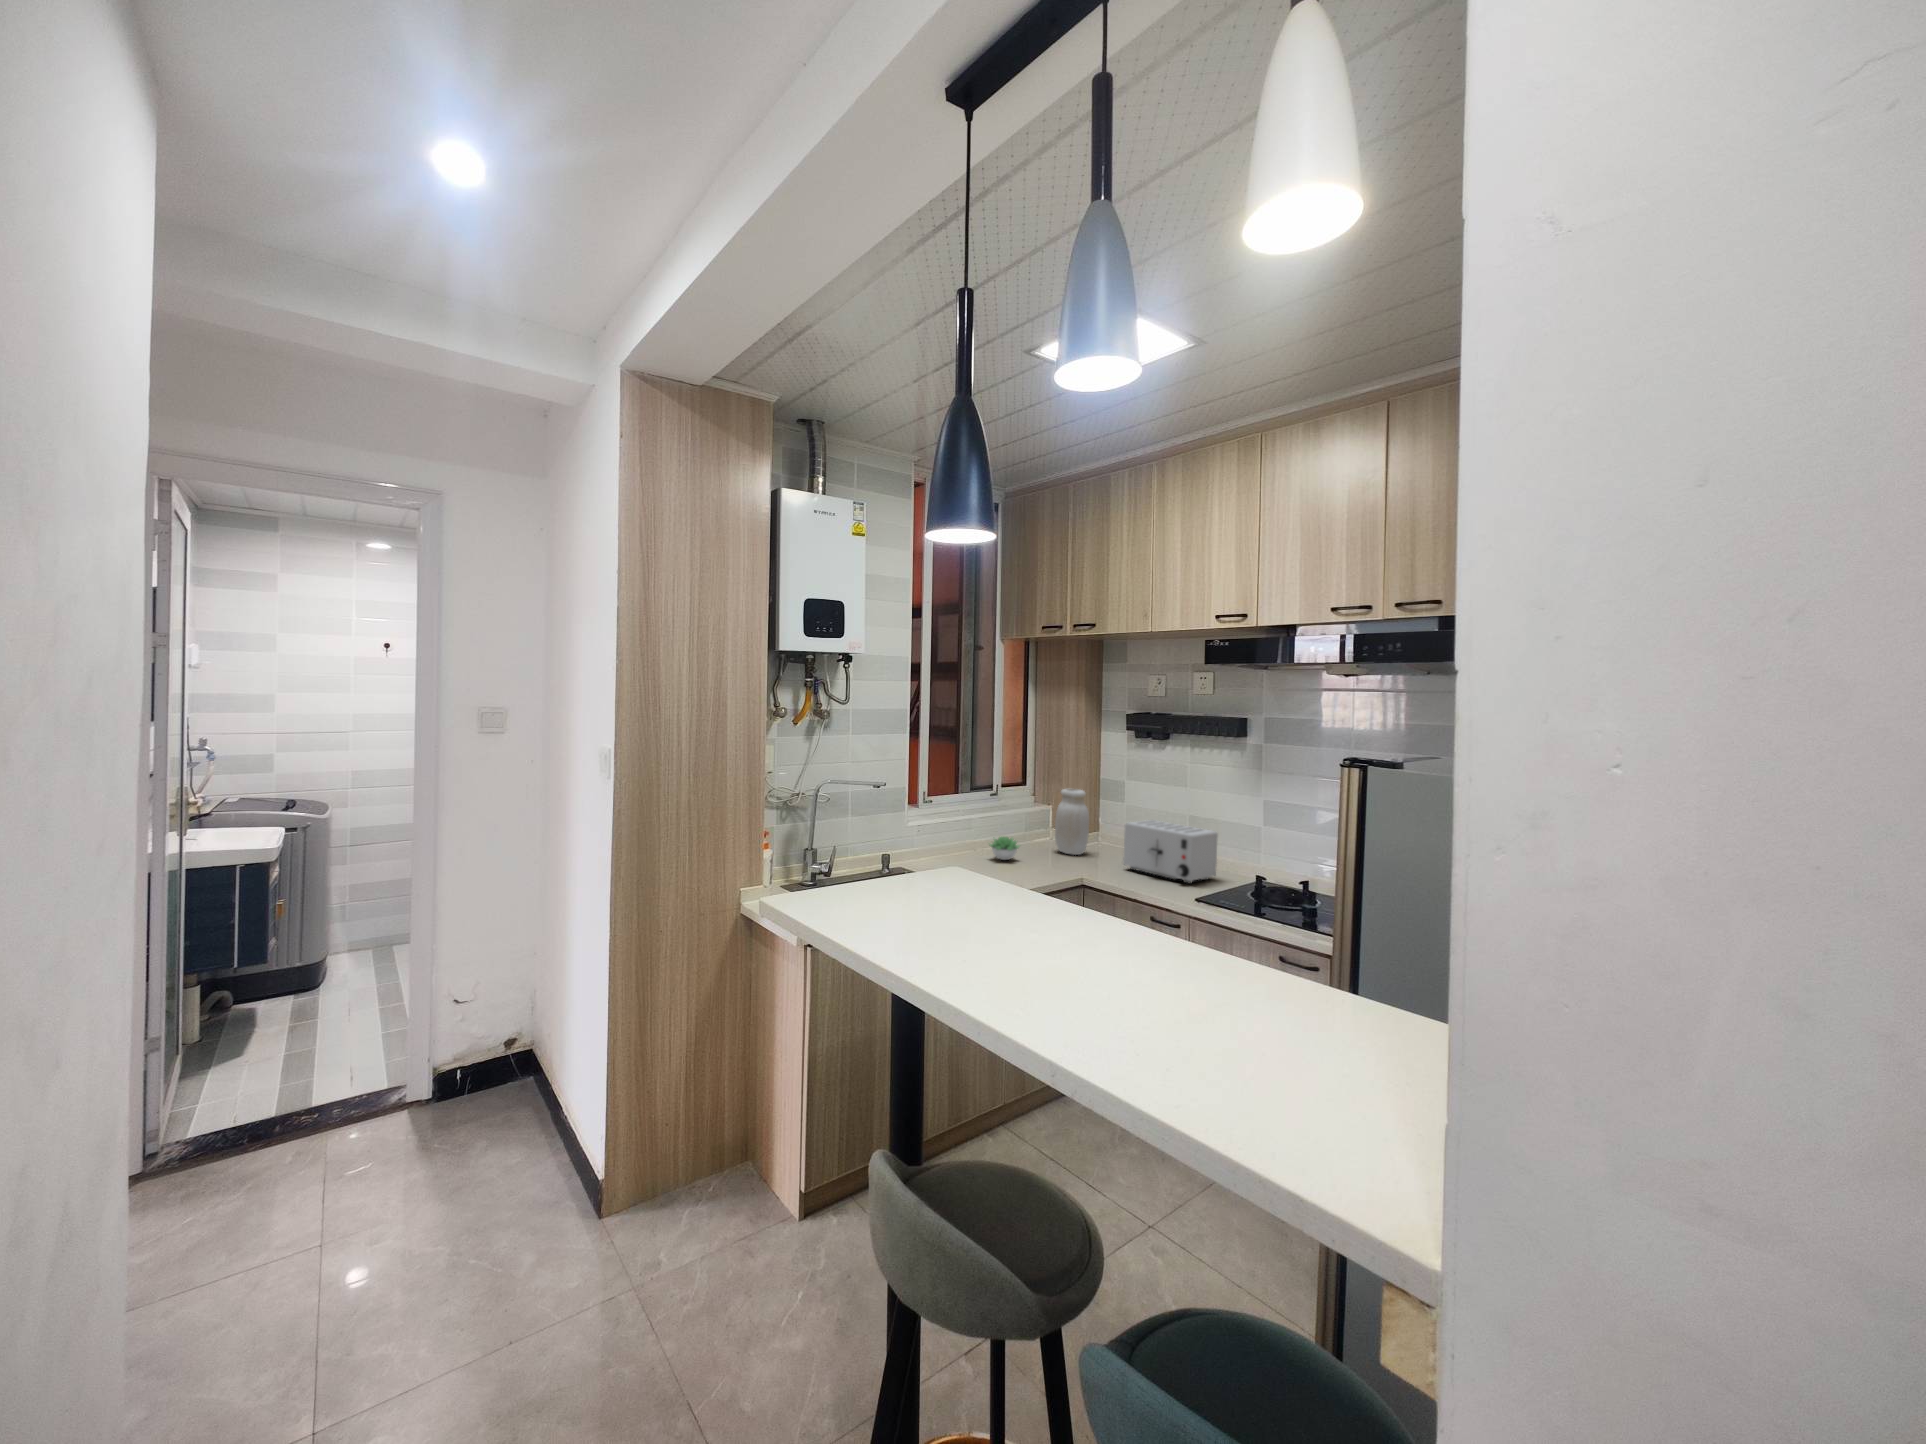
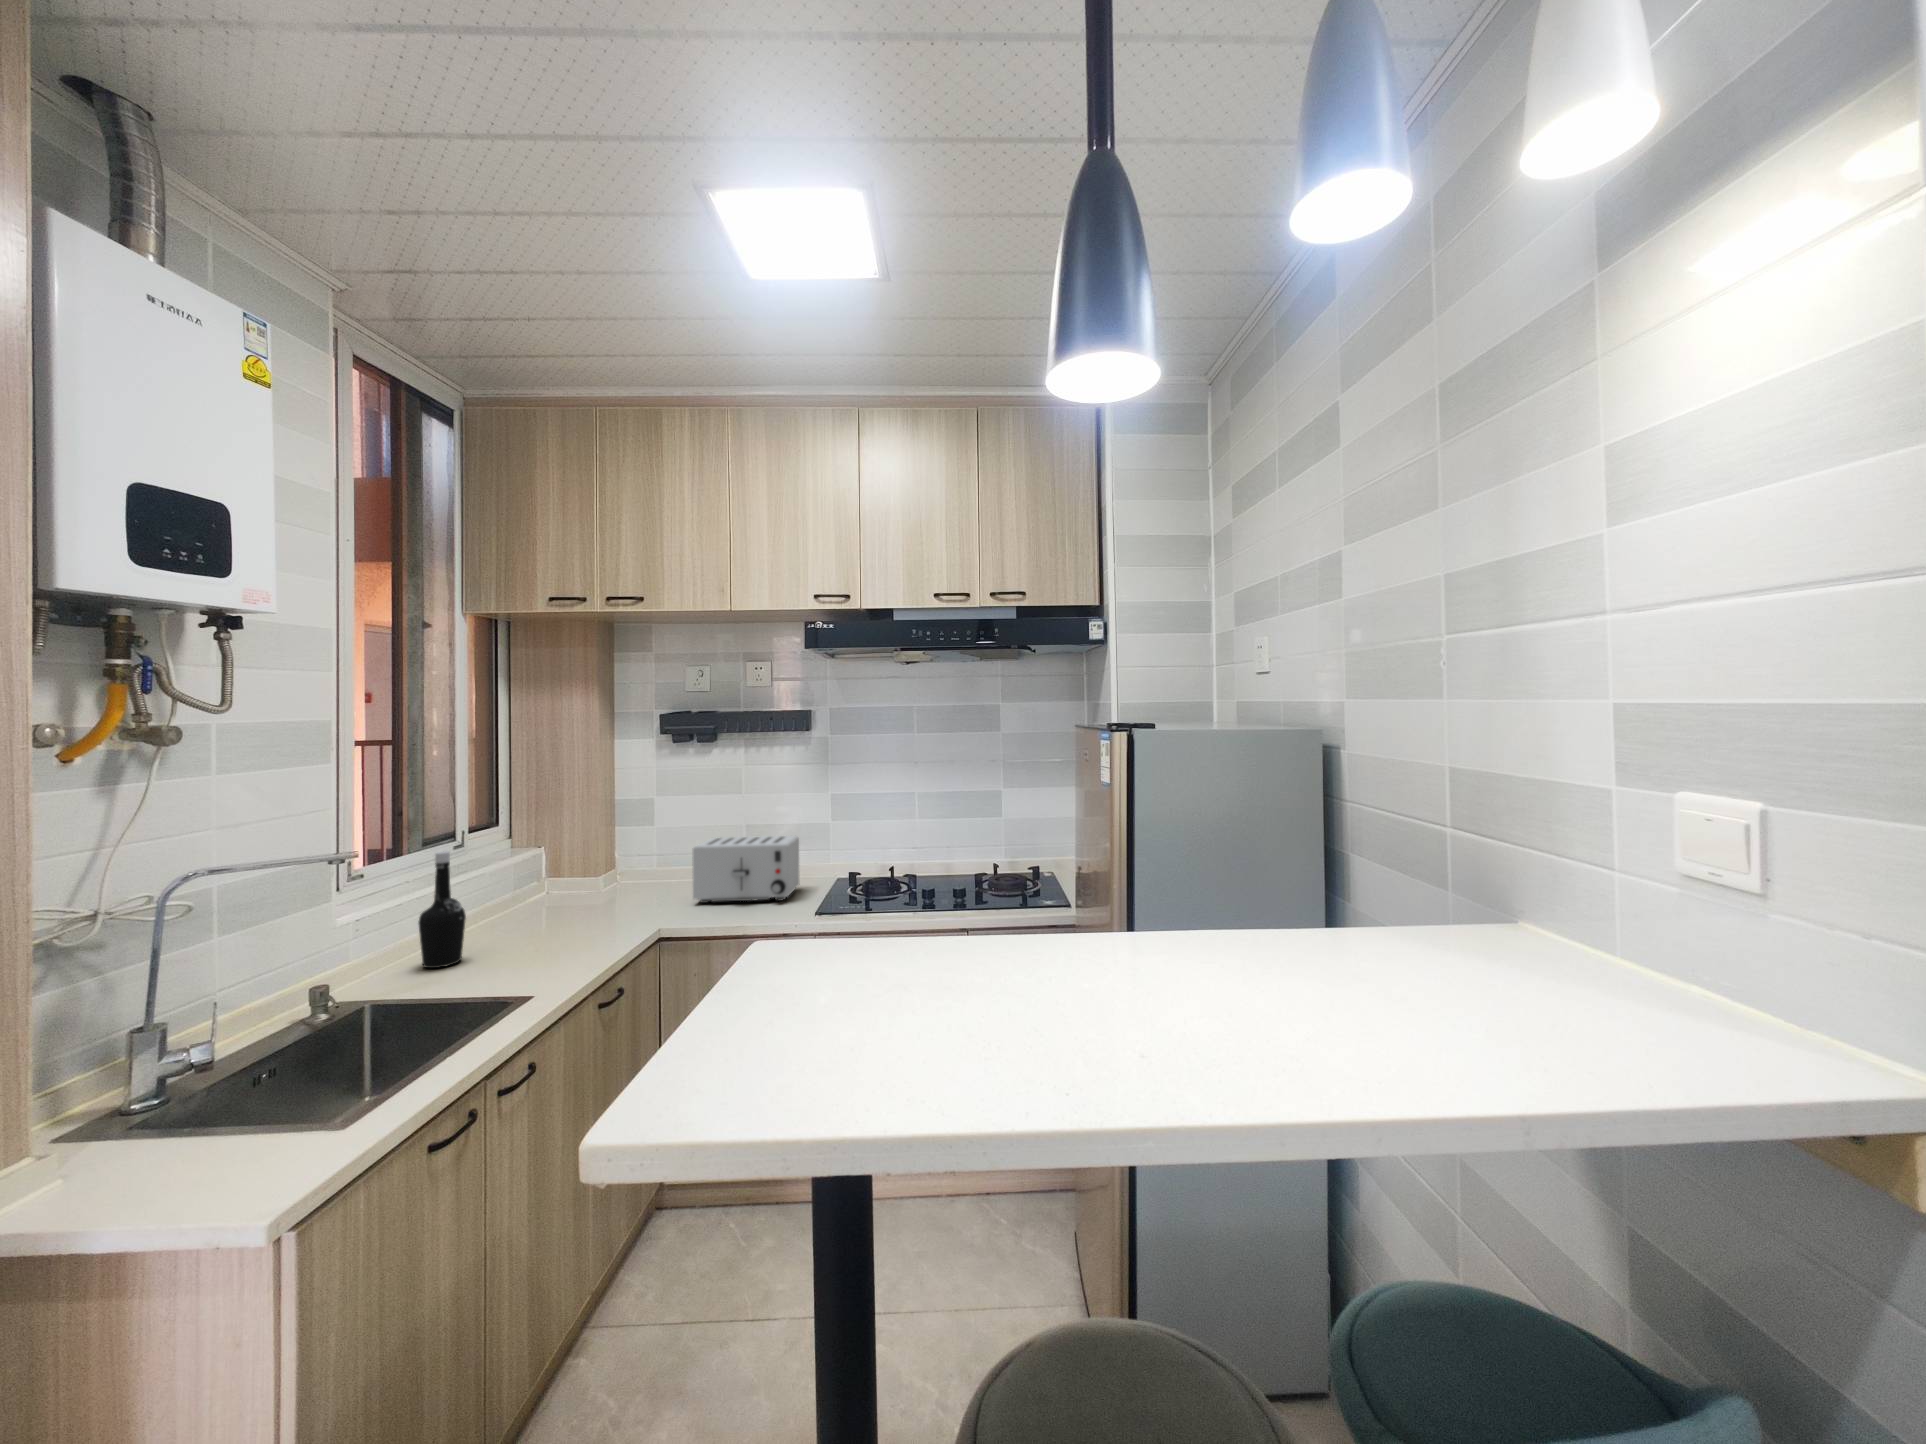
jar: present [1055,789,1089,855] -> none [573,817,624,906]
bottle: none [946,794,970,865] -> present [419,851,466,968]
succulent plant: present [990,837,1020,860] -> none [487,901,545,939]

